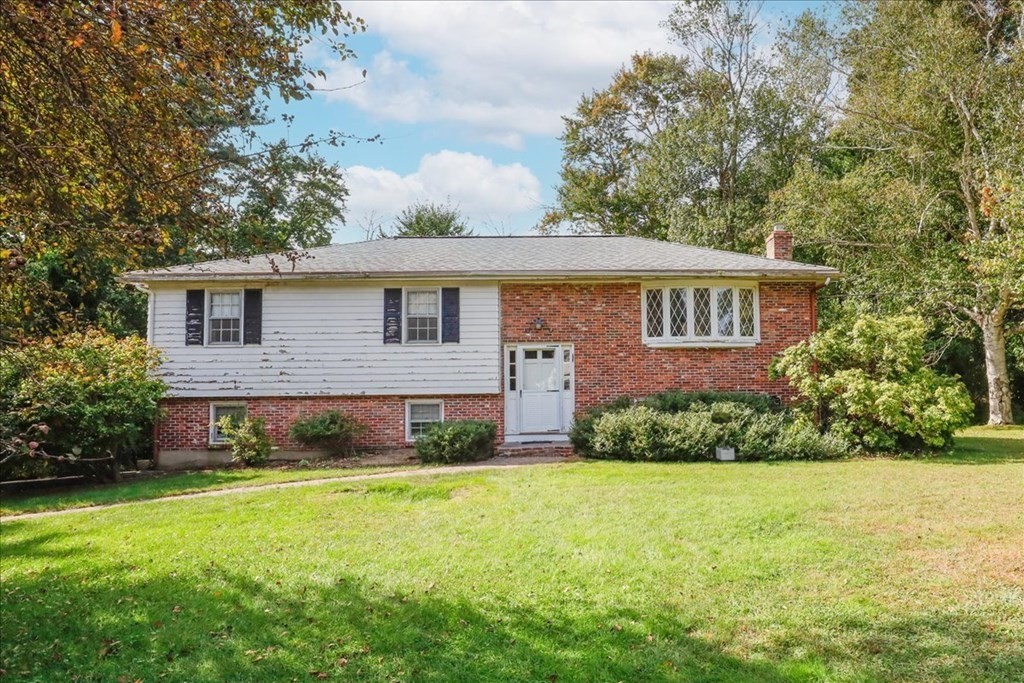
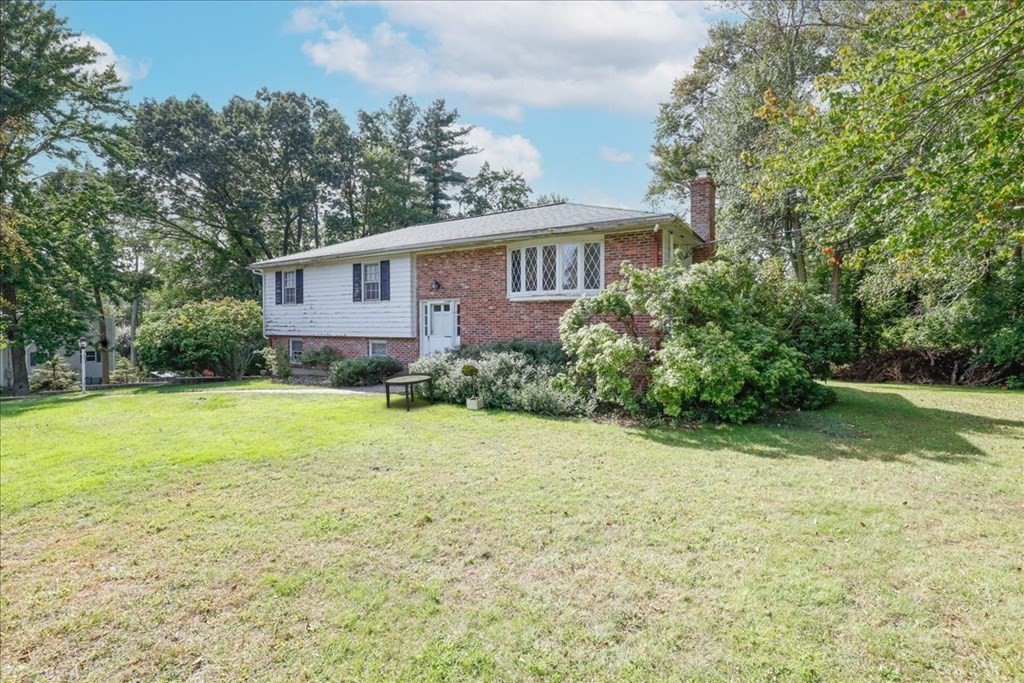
round table: none [621,427,681,468] -> present [383,373,434,412]

